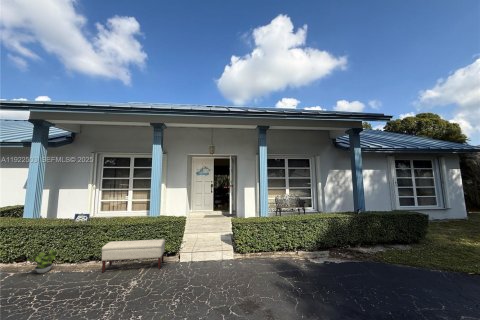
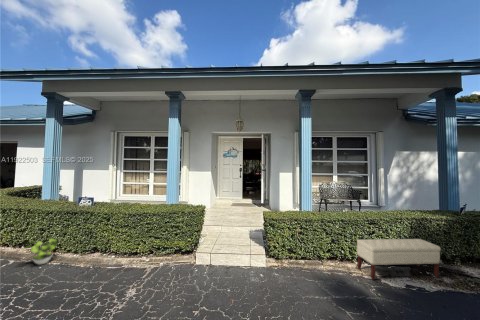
bench: present [101,239,165,273] -> present [357,239,441,280]

